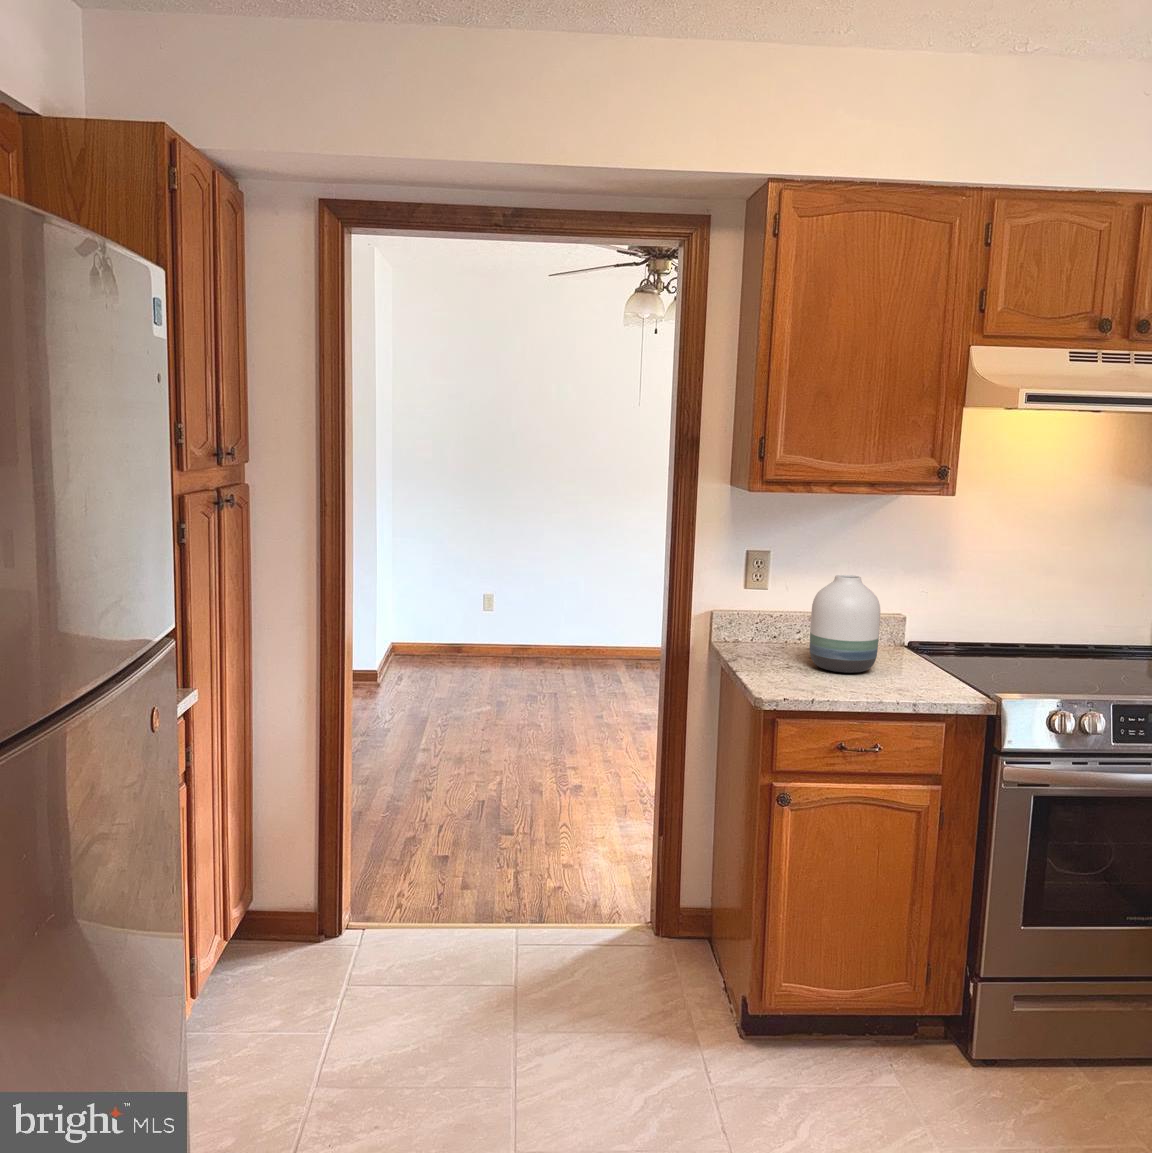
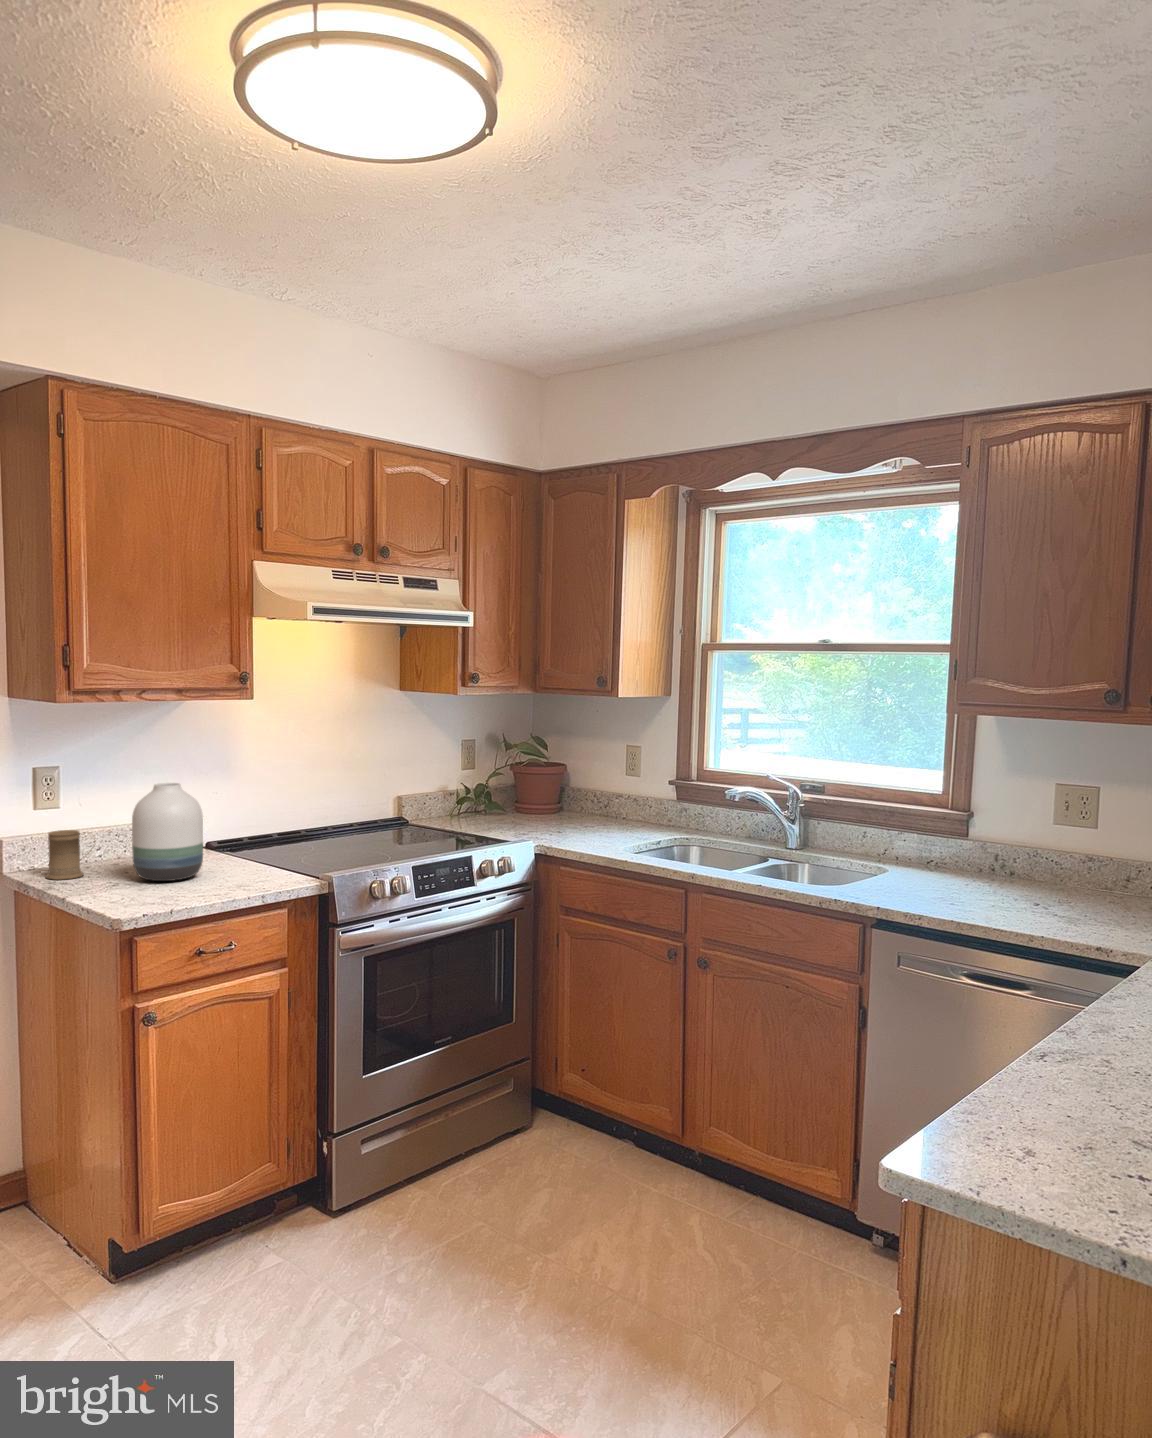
mug: none [743,608,789,654] -> present [46,830,83,880]

